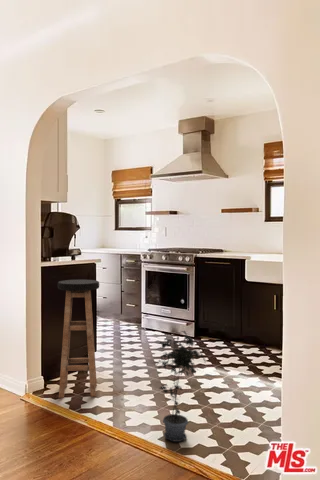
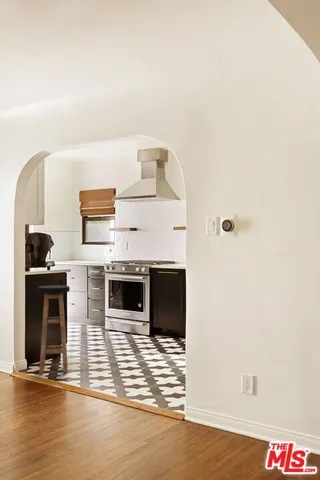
potted plant: present [159,331,205,442] -> none [109,318,143,394]

